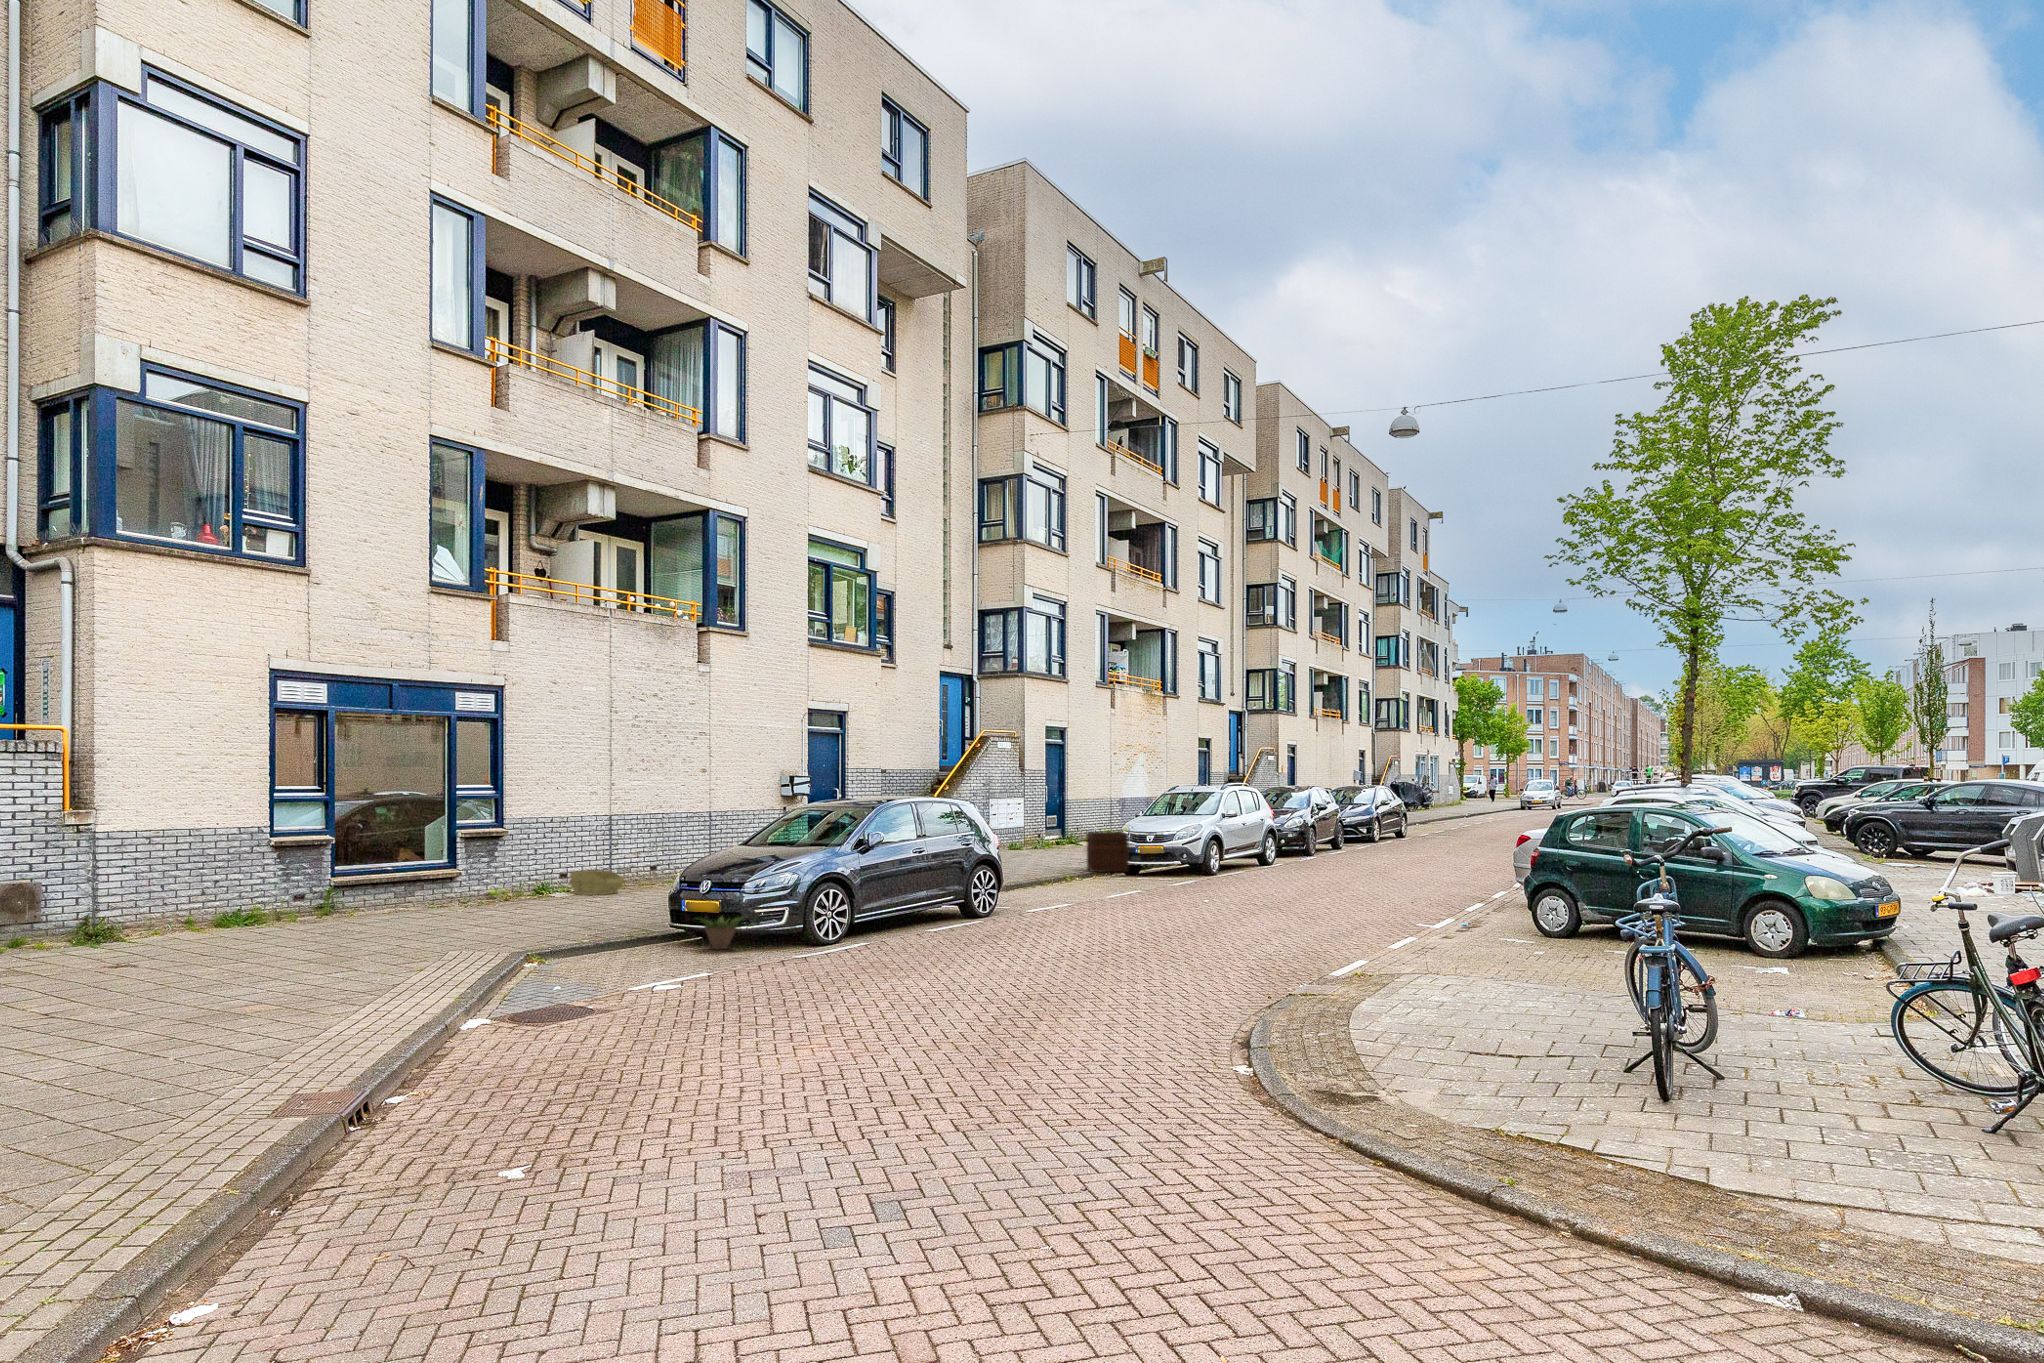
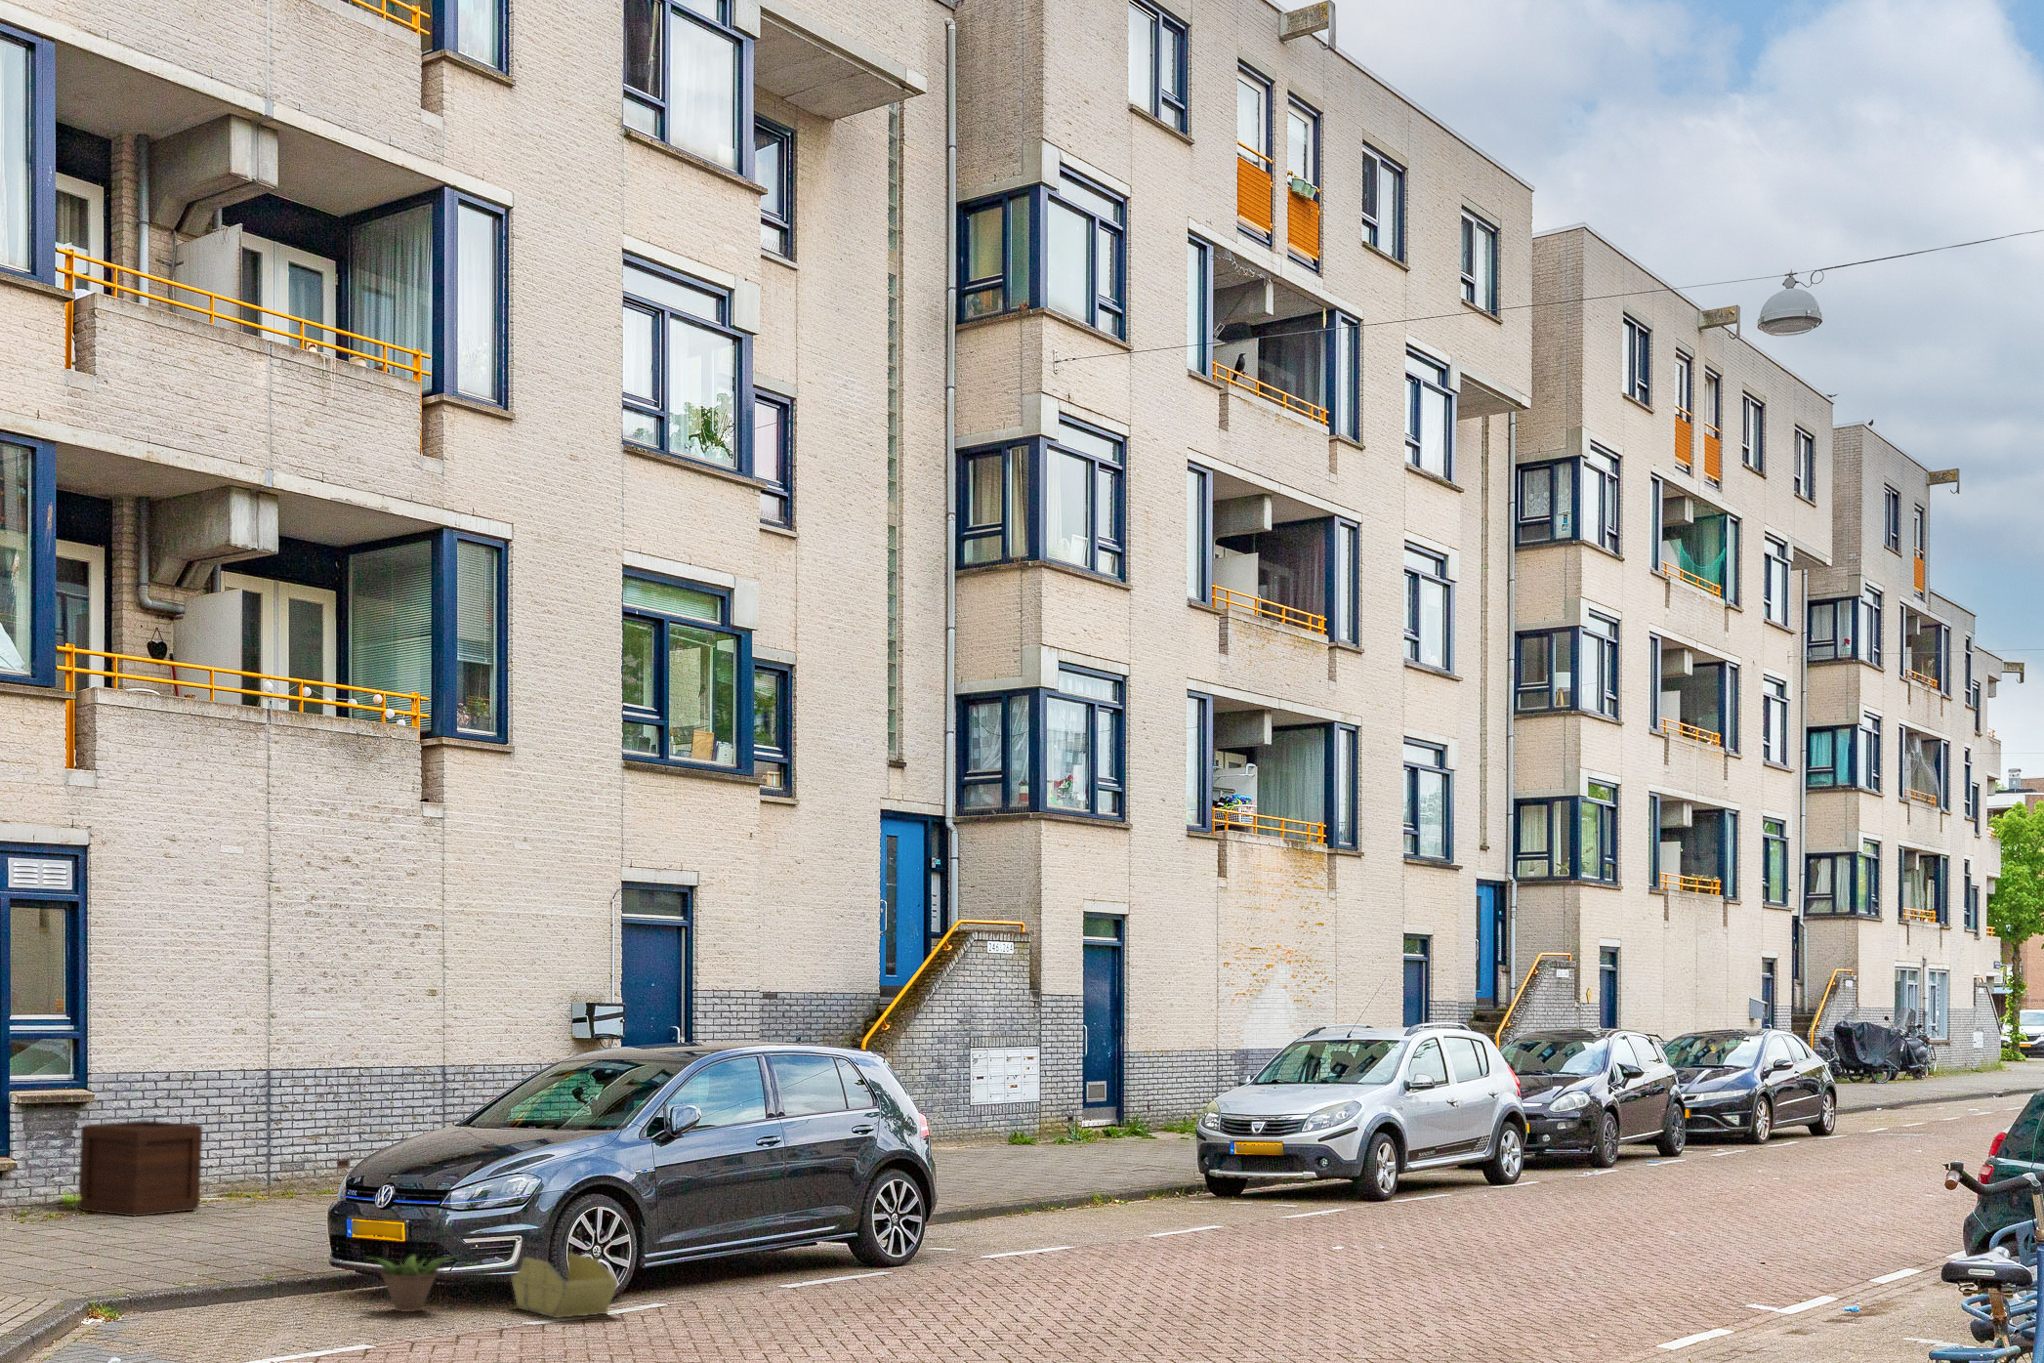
wooden crate: present [1087,831,1129,872] -> present [78,1121,202,1216]
storage bin: present [570,870,624,895] -> present [511,1254,617,1318]

